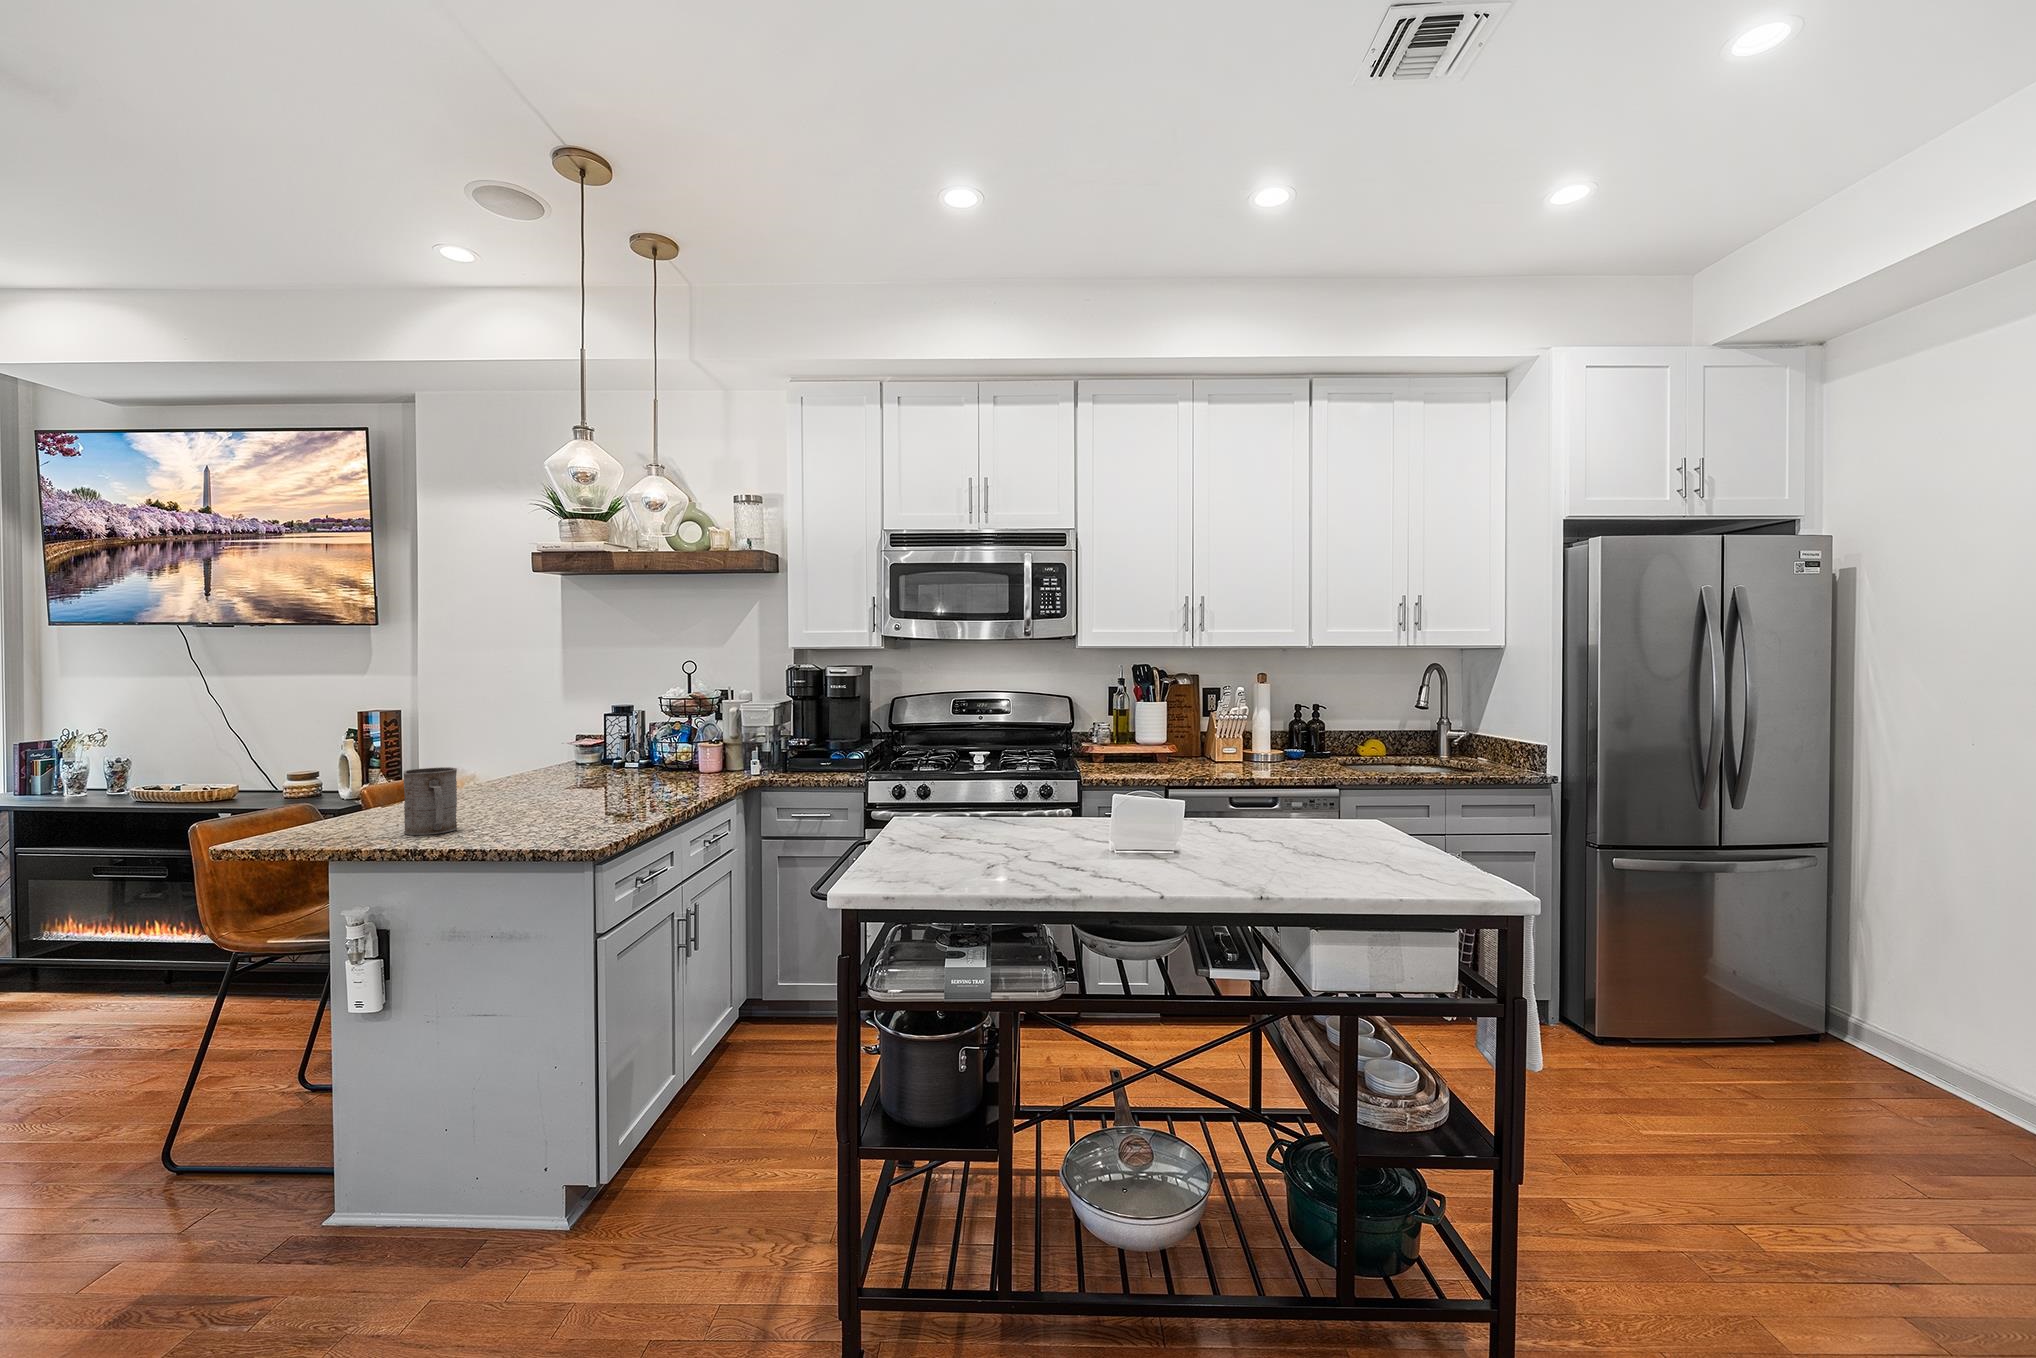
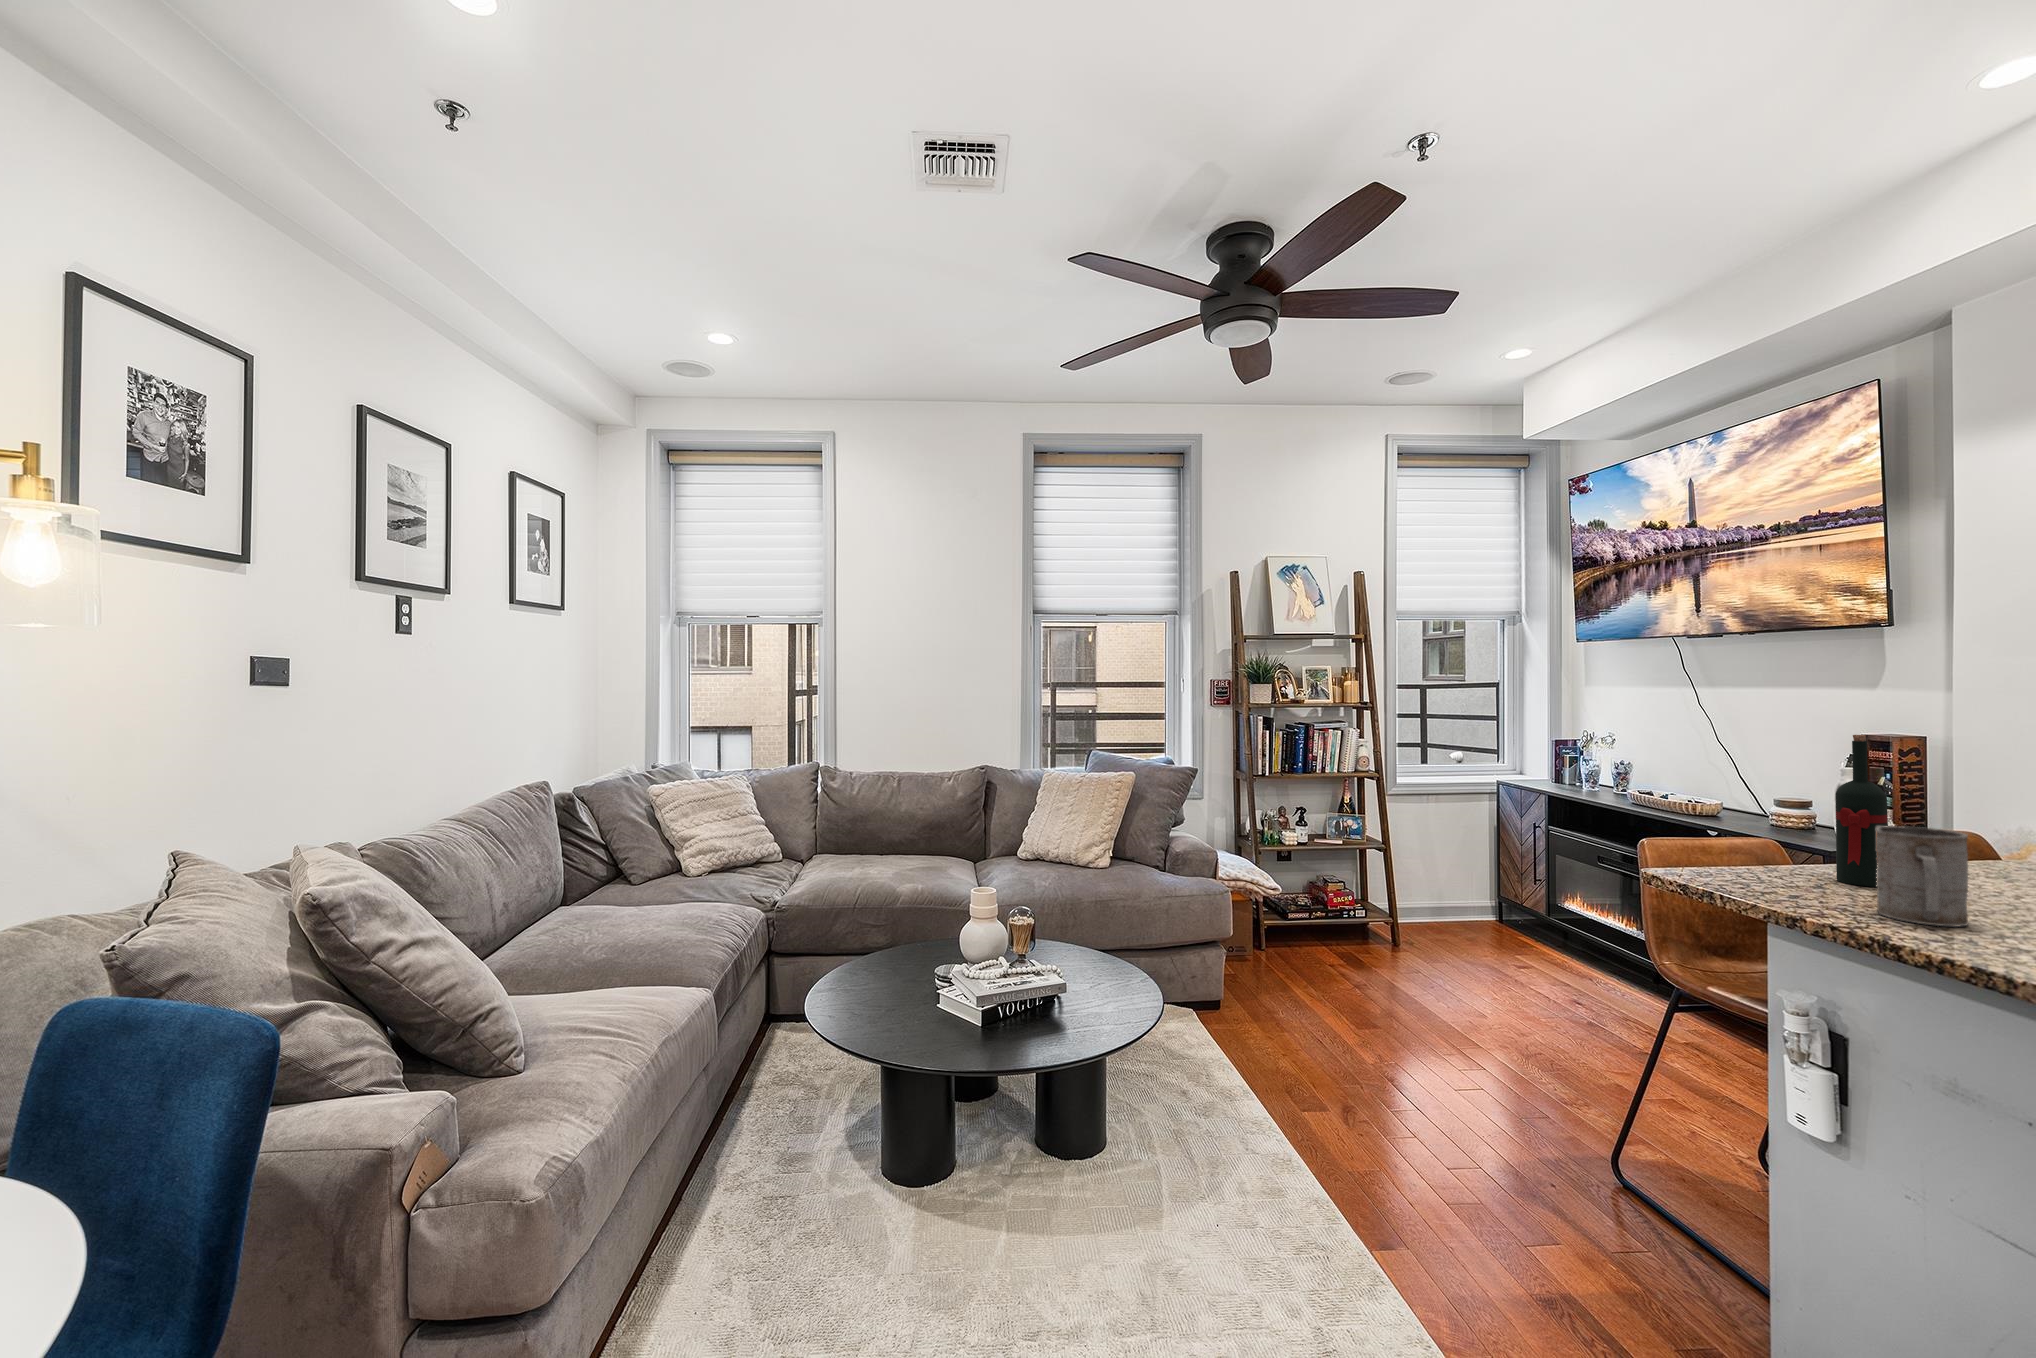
wine bottle: none [369,706,405,821] -> present [1835,735,1888,887]

